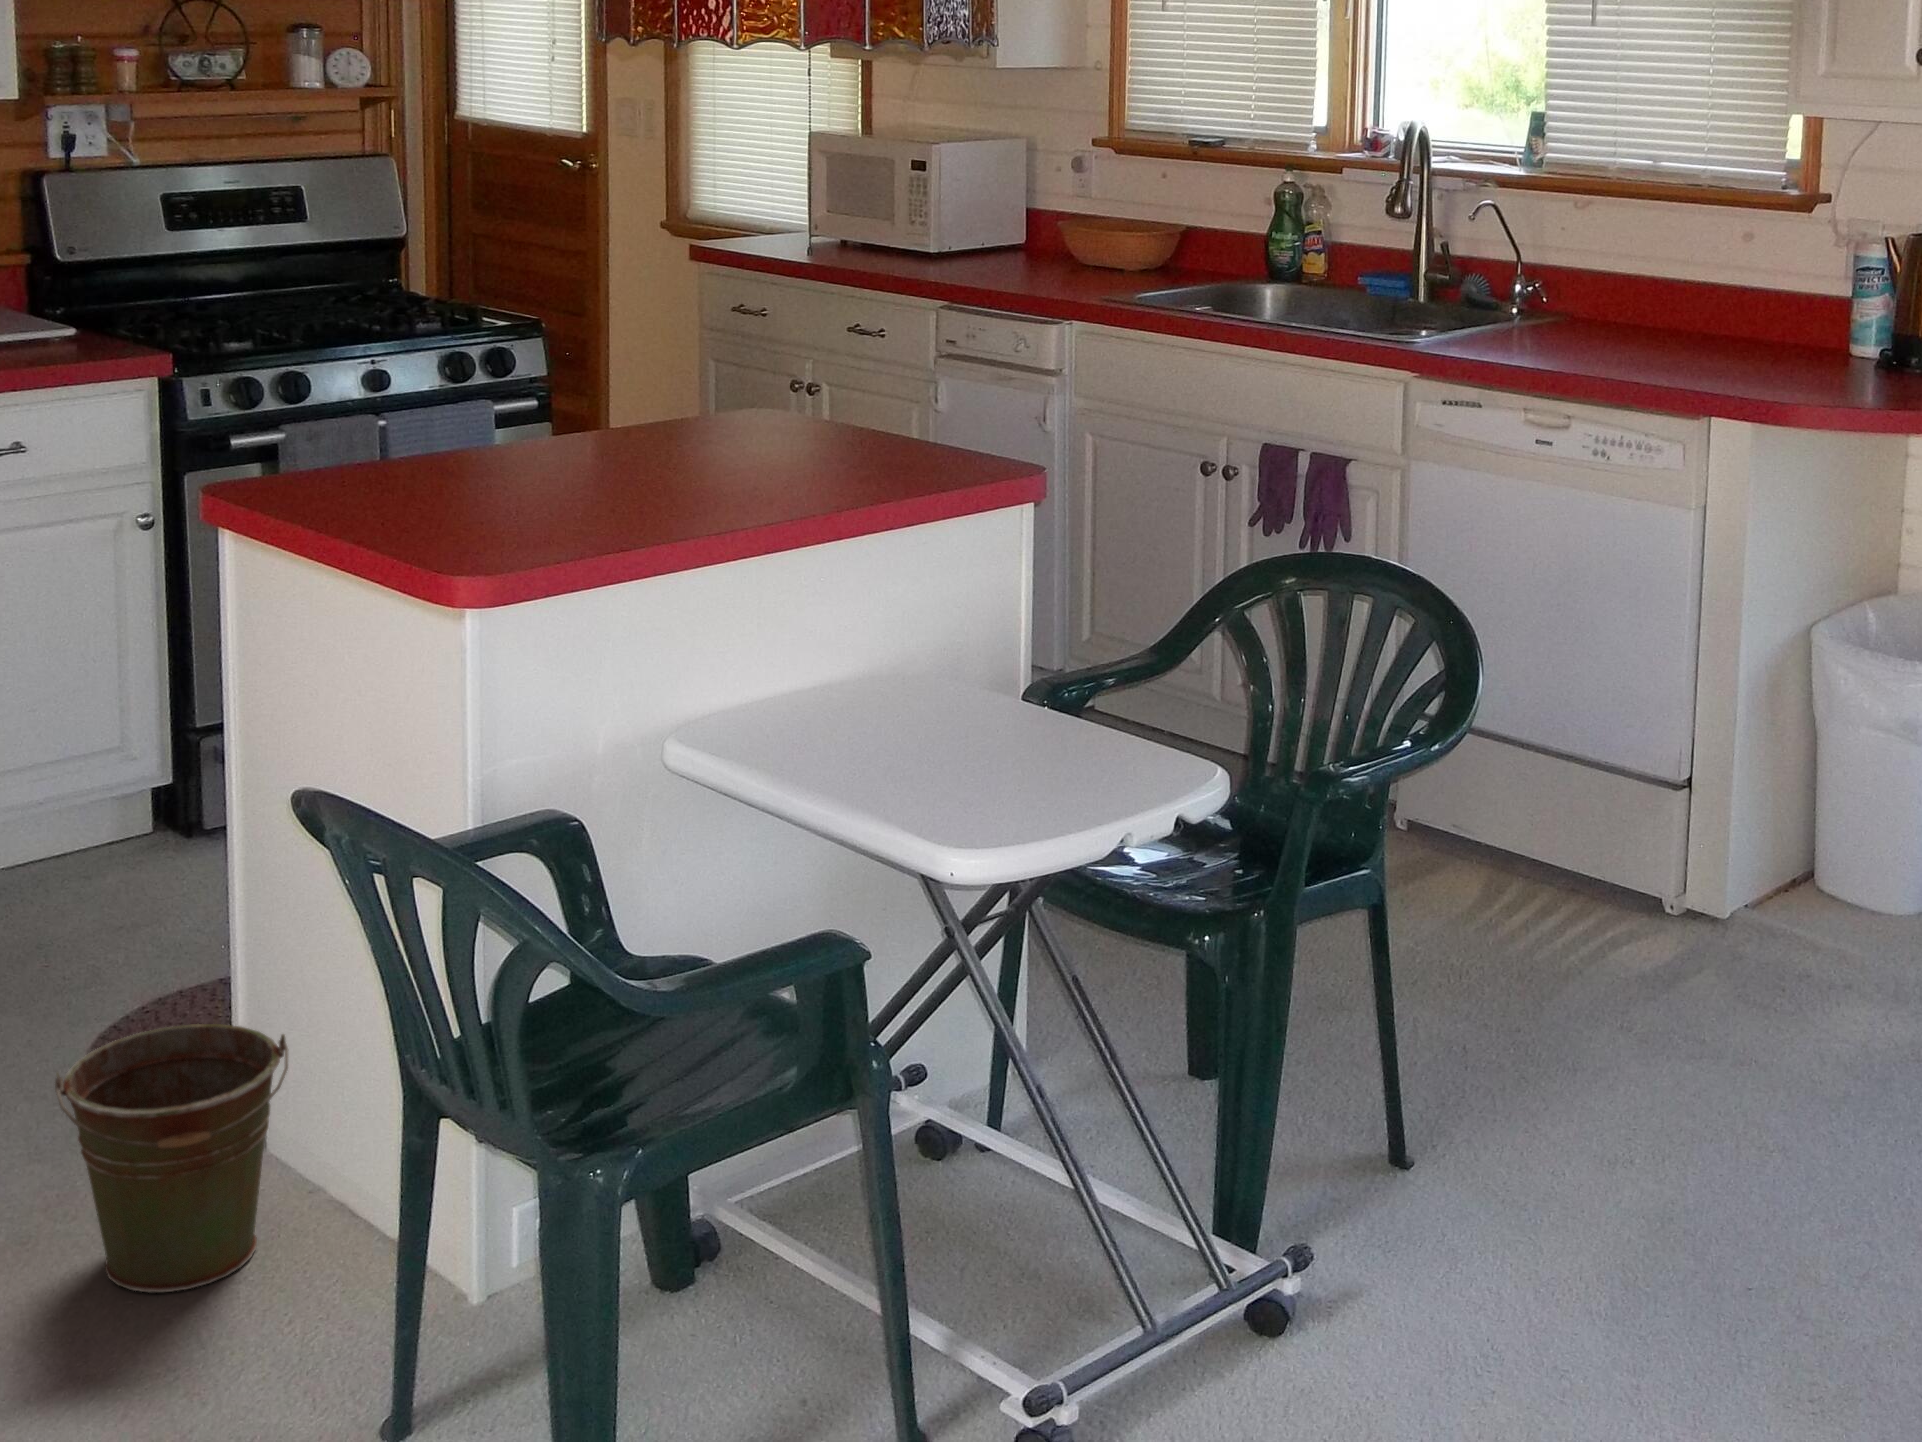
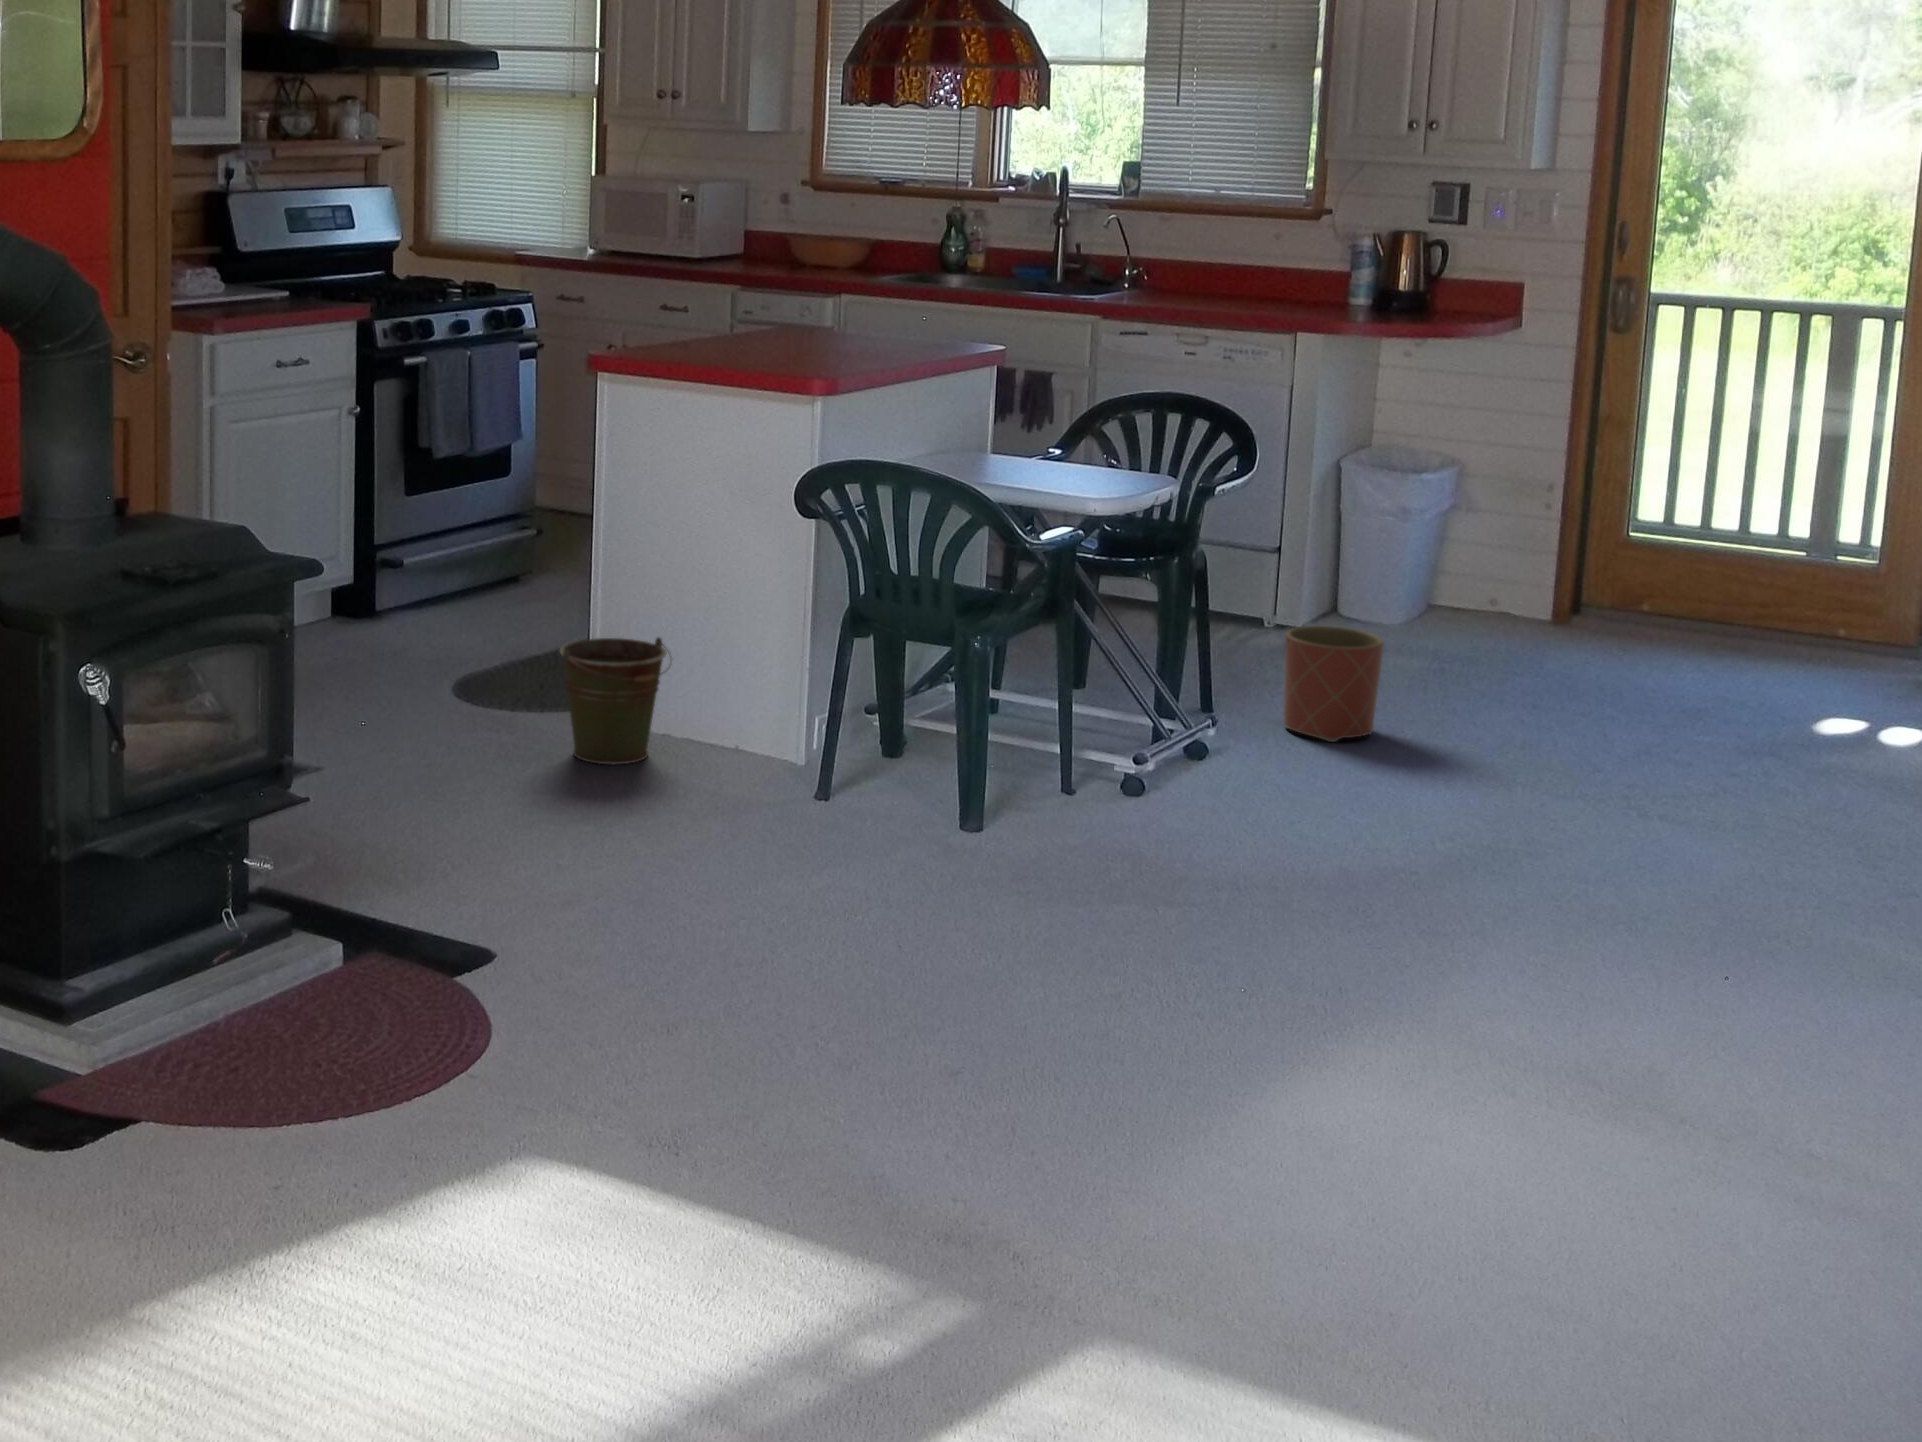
planter: none [1542,1022,1731,1280] -> present [1284,626,1384,742]

